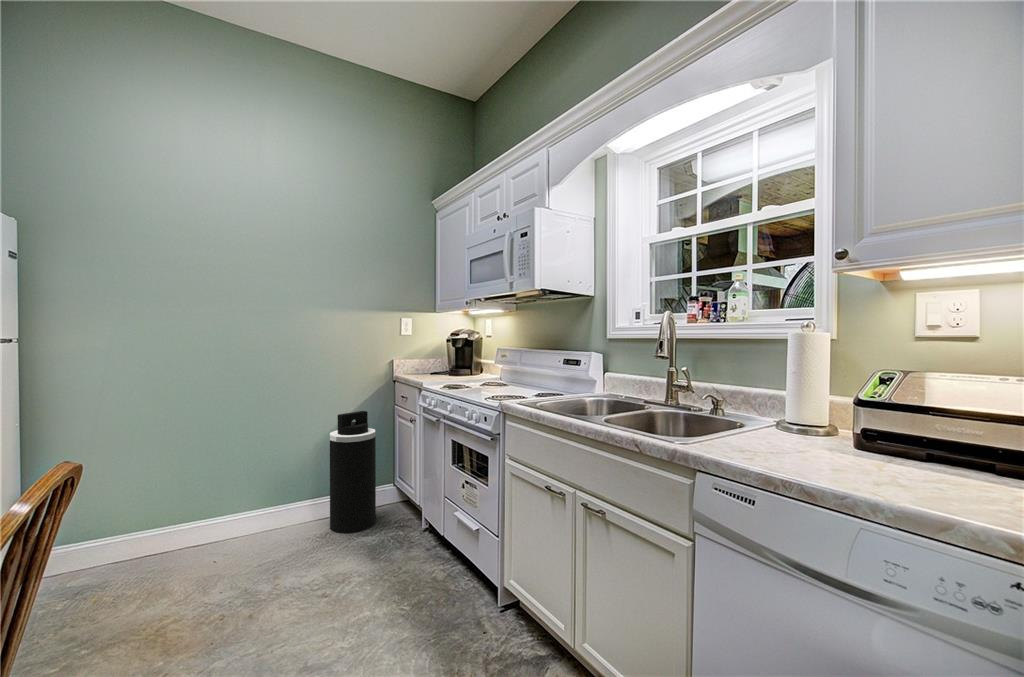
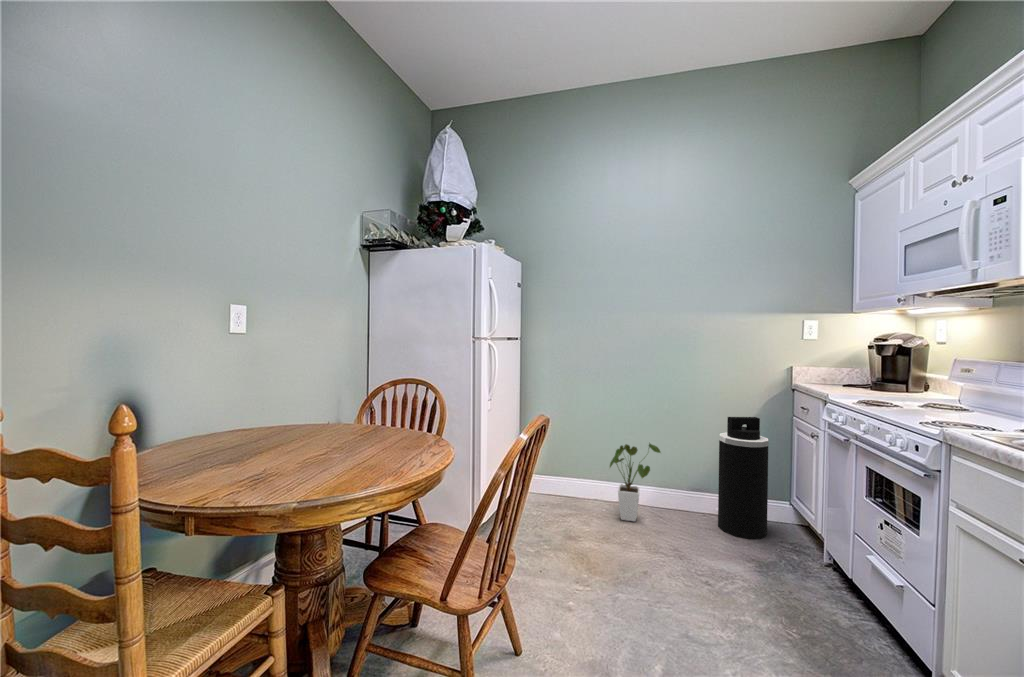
house plant: none [192,458,265,563] -> present [610,443,660,521]

